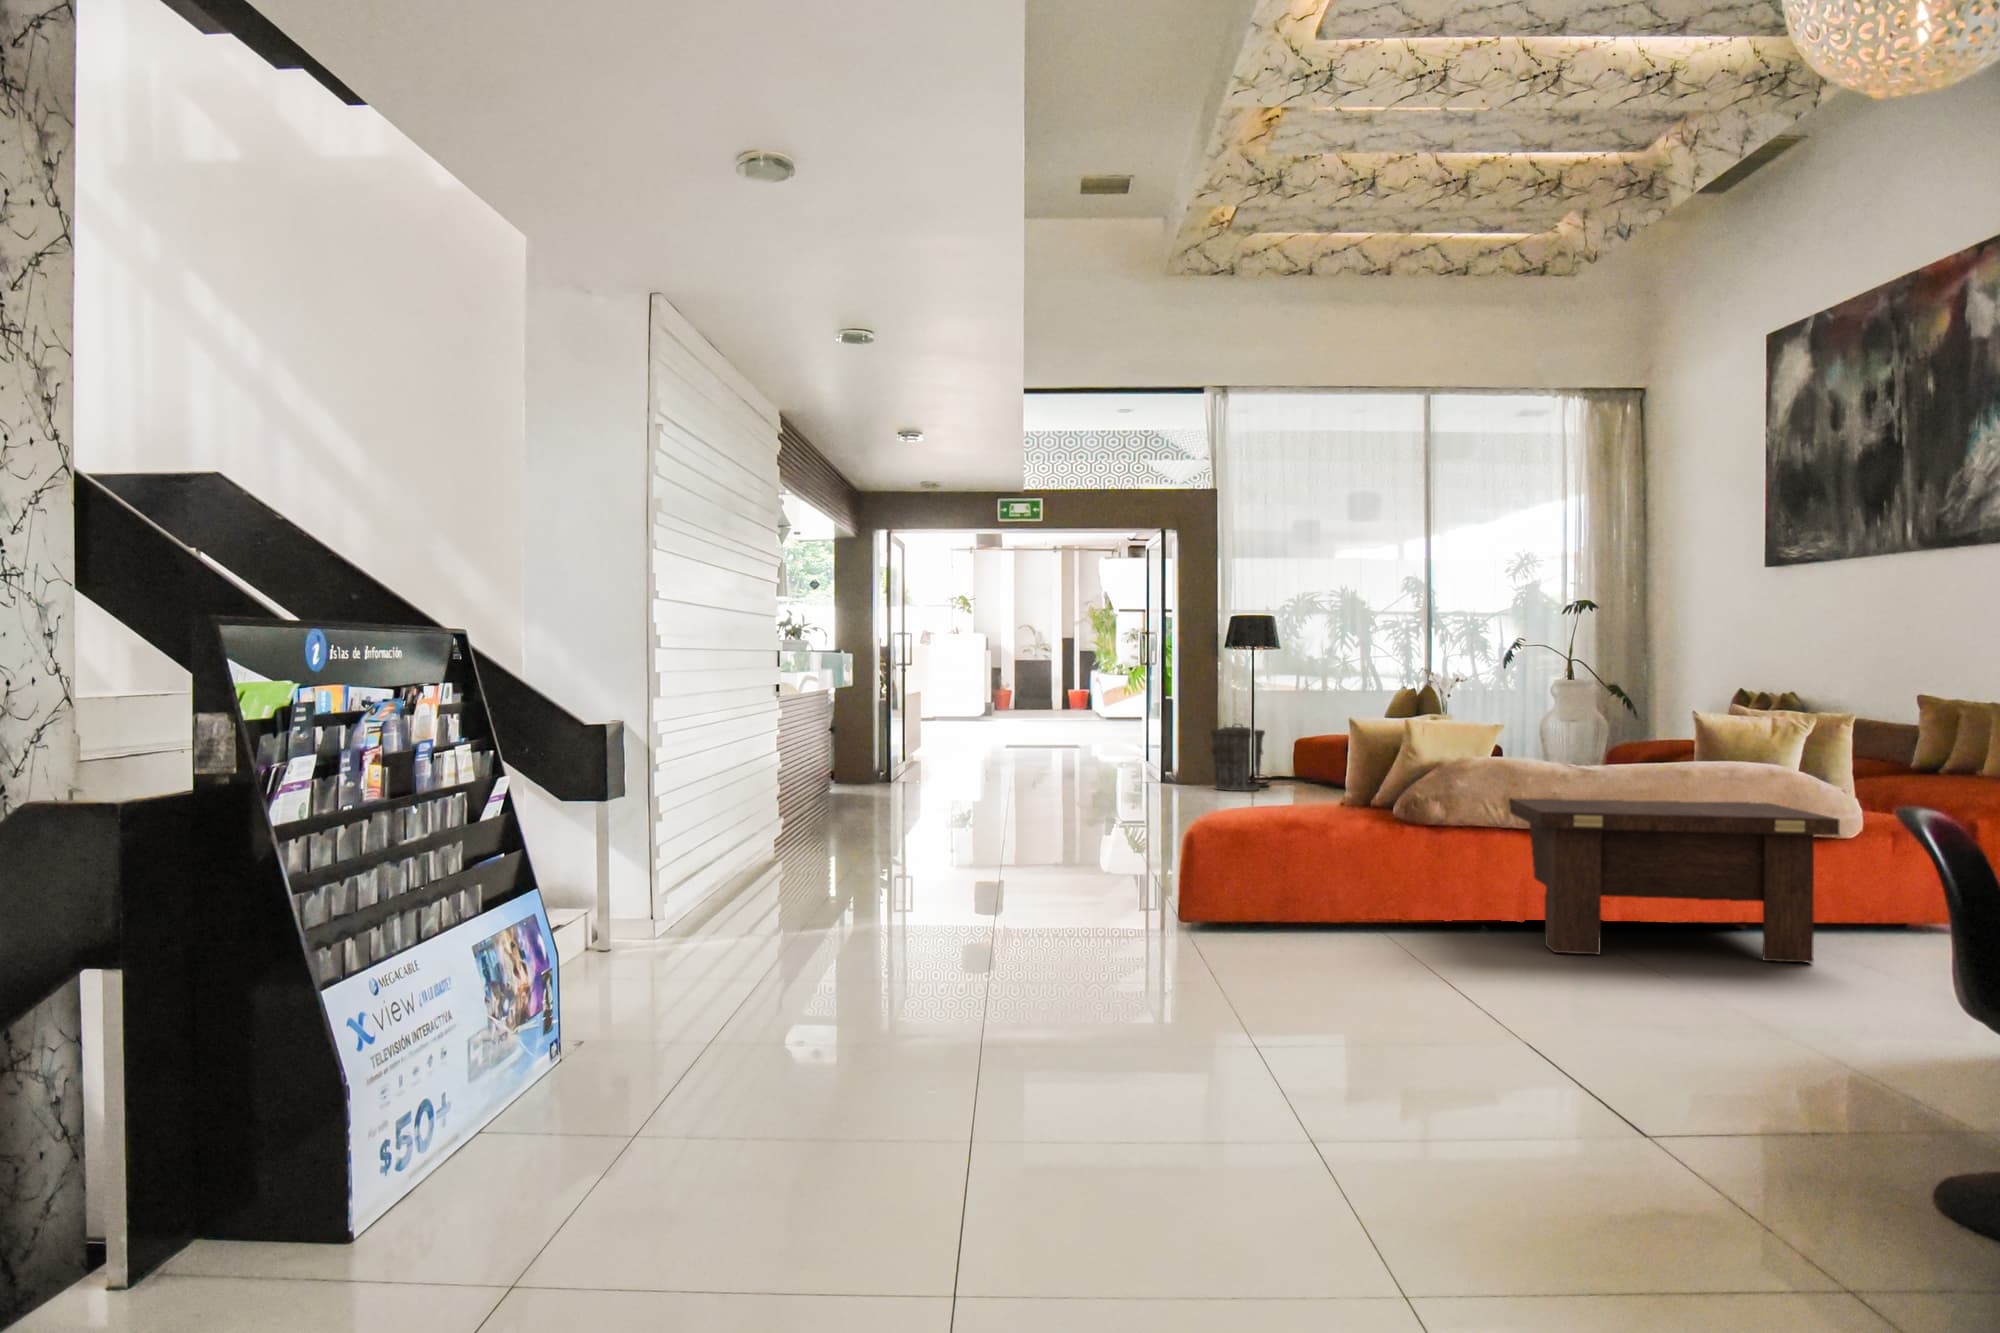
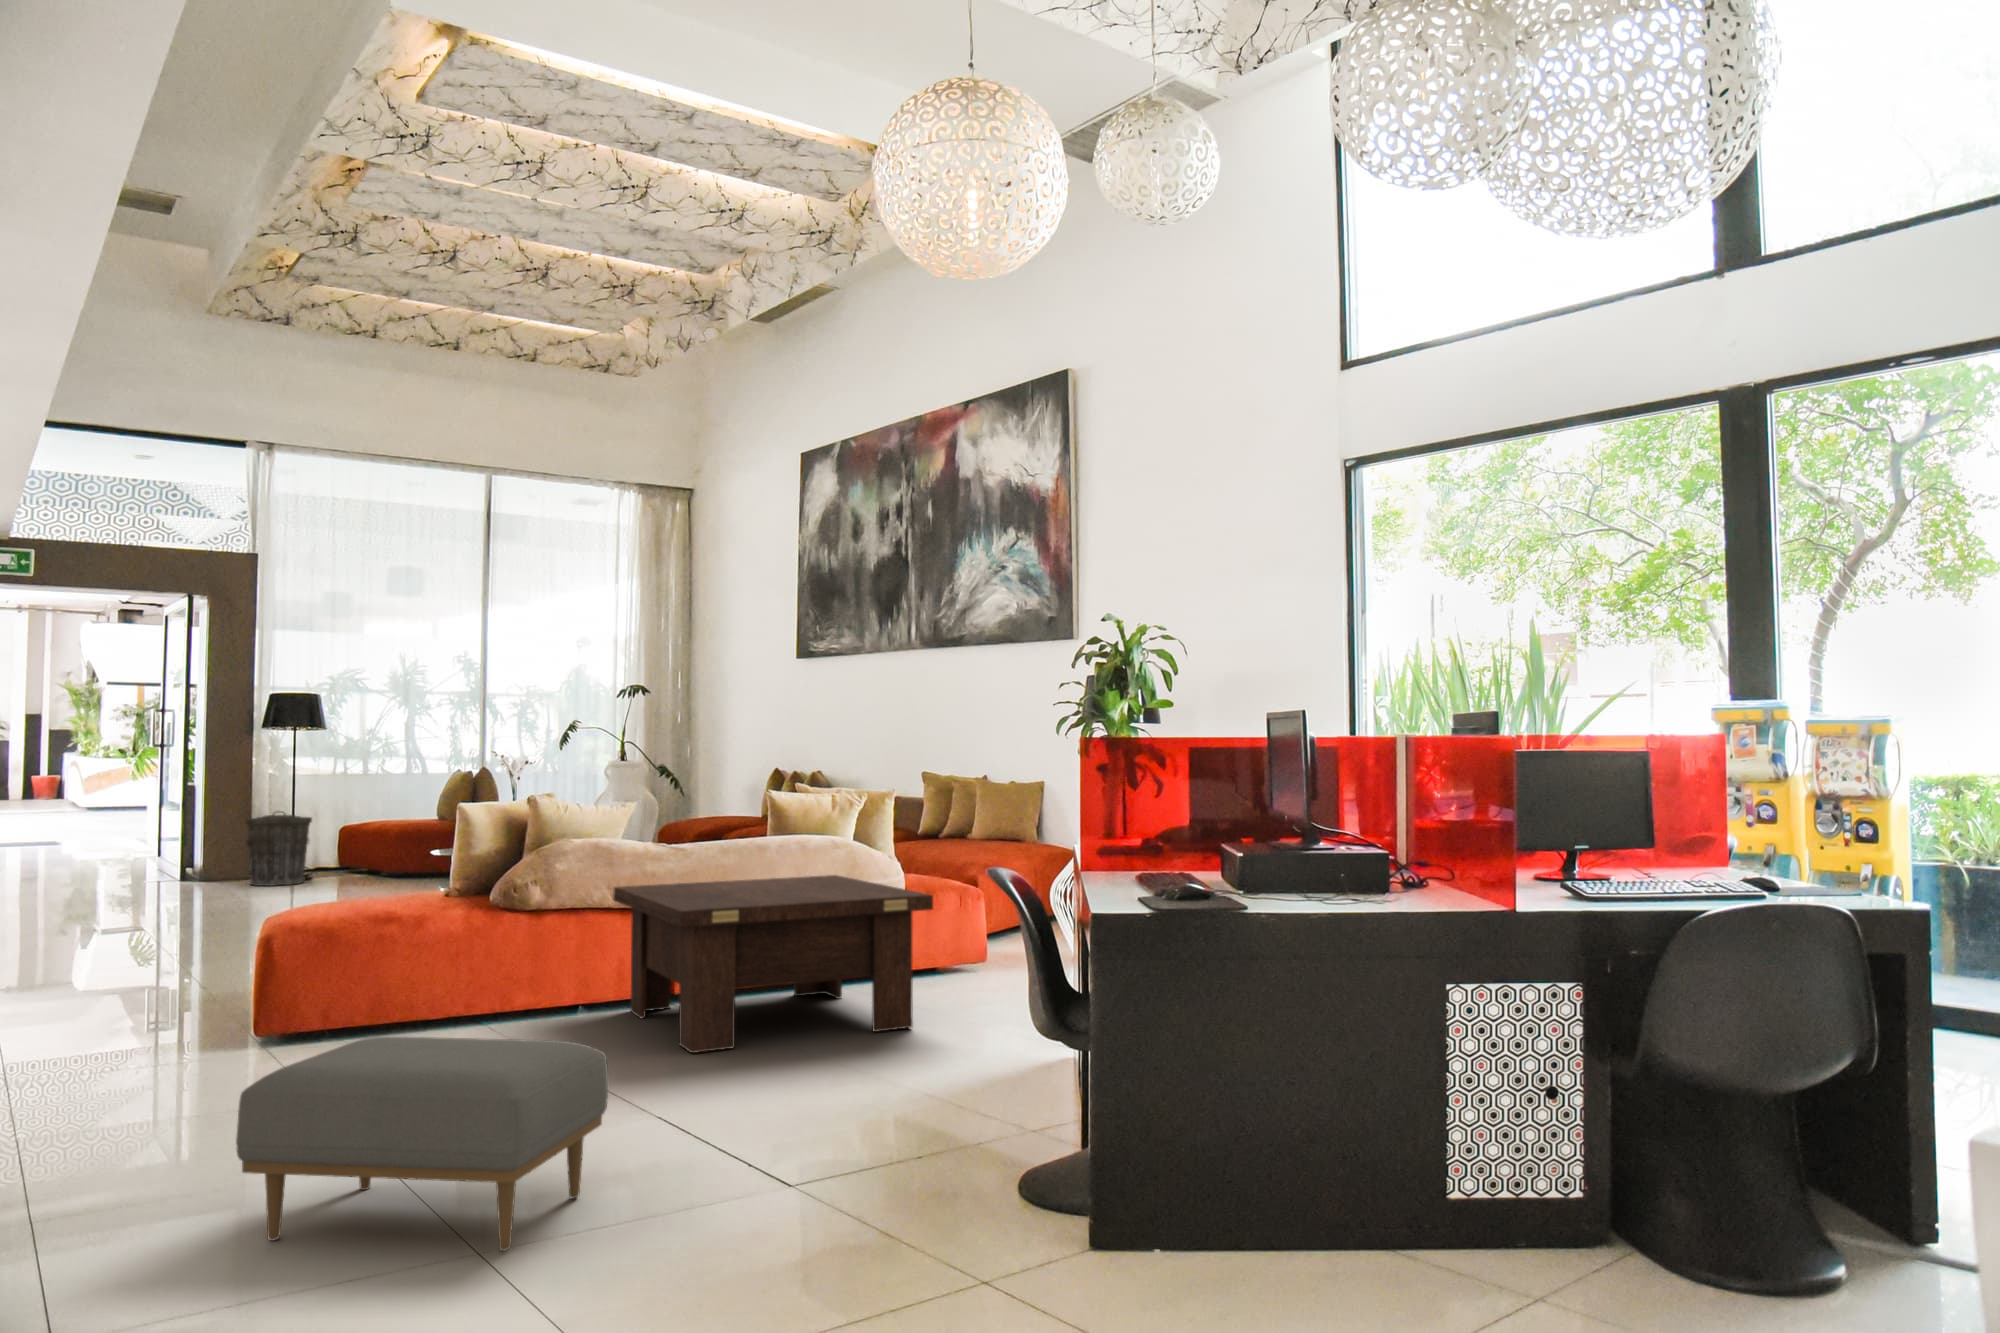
ottoman: none [1136,880,1426,1056] -> present [236,1037,608,1251]

